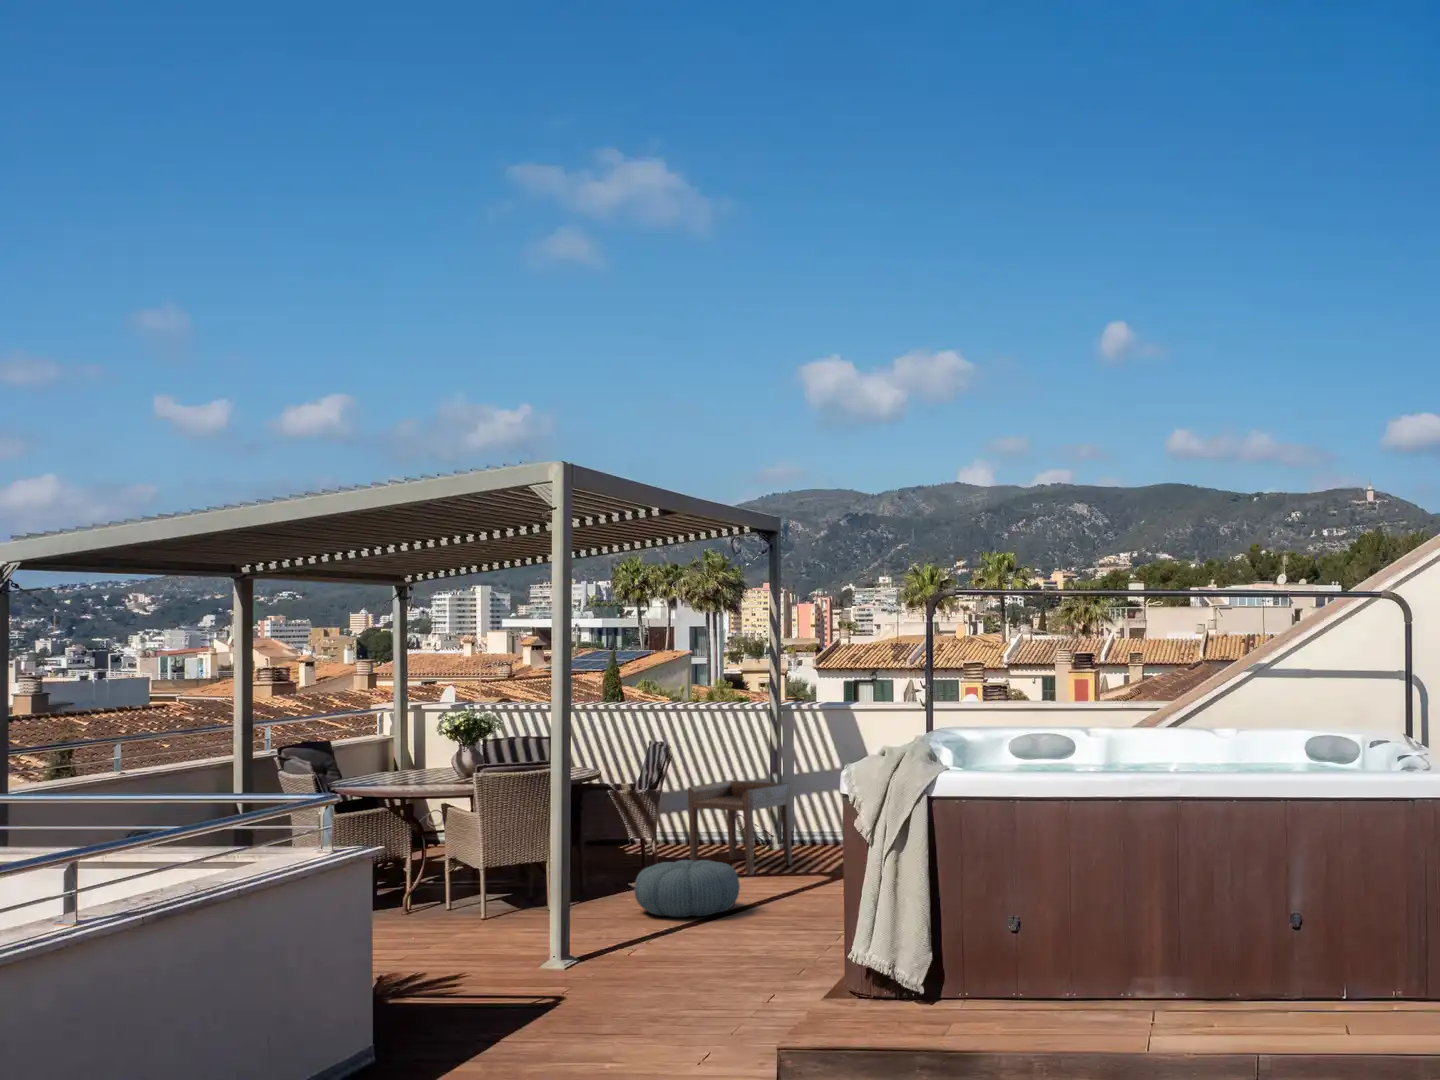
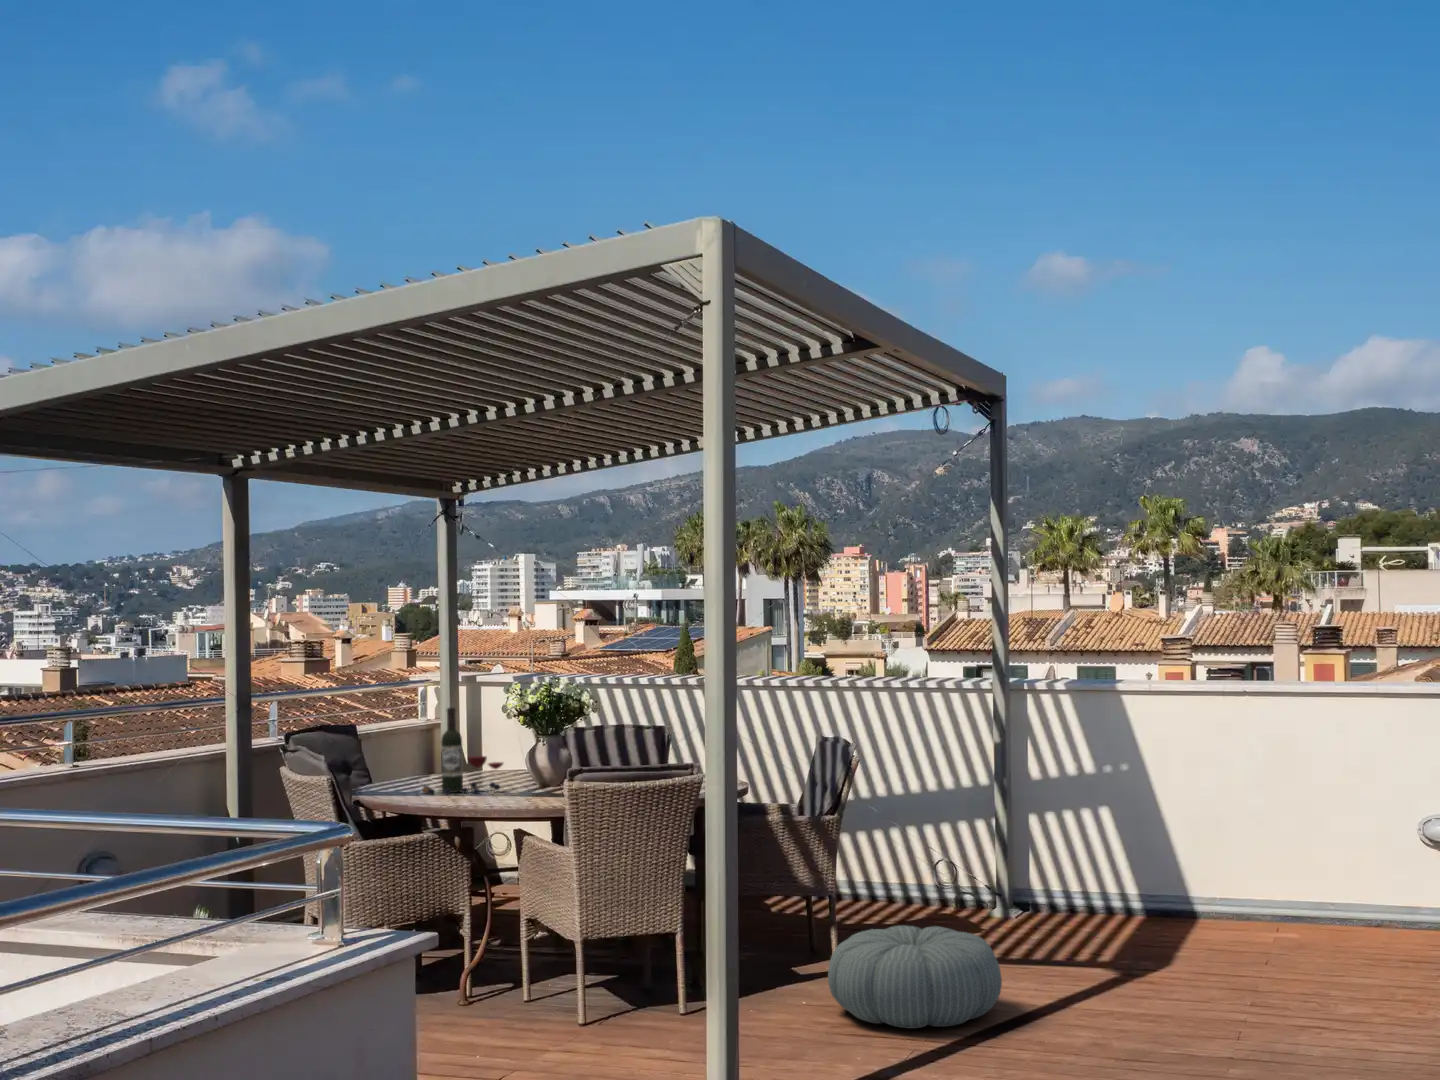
wine bottle: none [381,726,436,783] -> present [422,708,503,795]
side table: present [688,780,792,875] -> none [871,790,1024,935]

